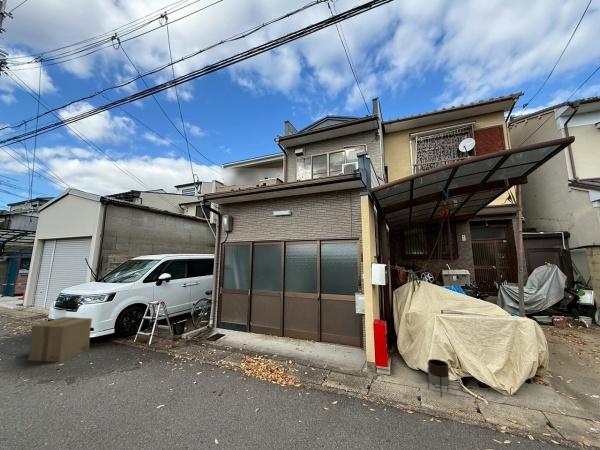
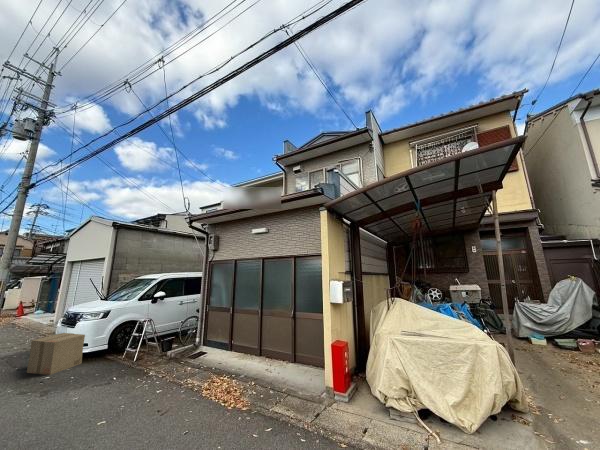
planter: present [427,359,449,397] -> none [378,386,402,432]

